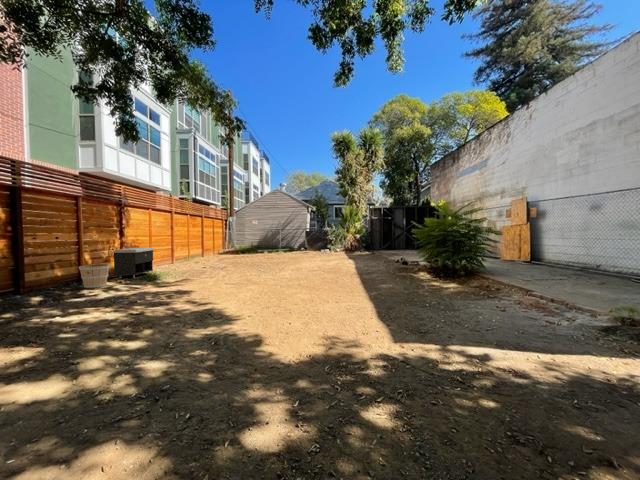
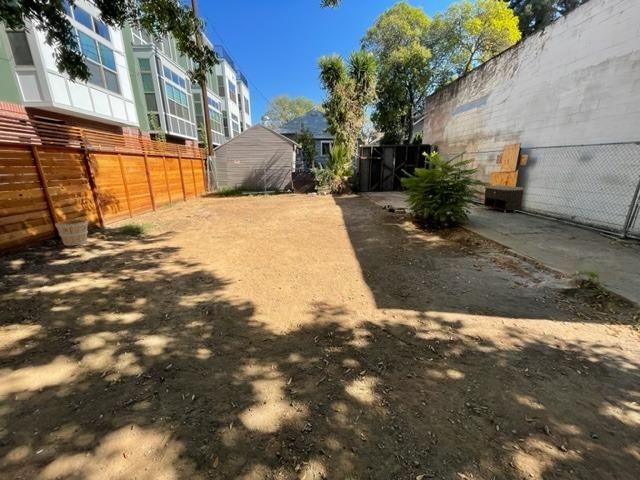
storage bench: present [114,248,154,278] -> present [484,185,523,212]

